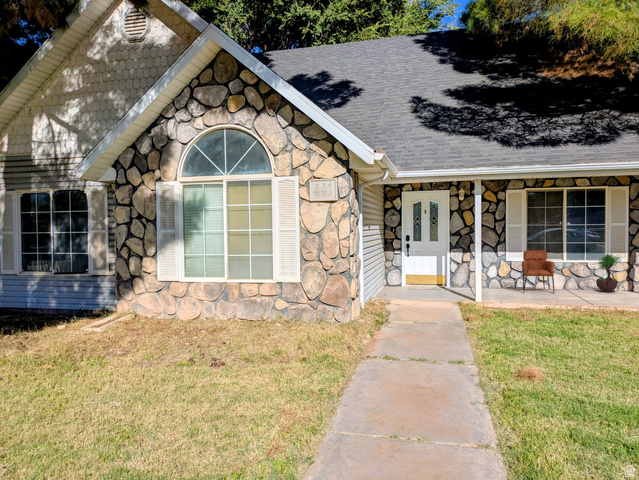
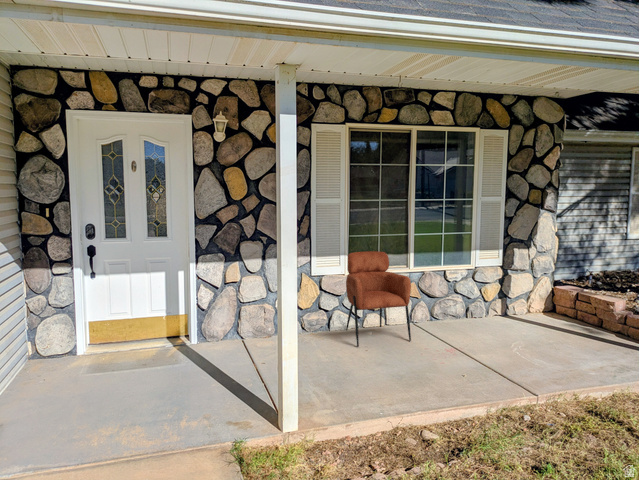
potted tree: present [596,253,621,292] -> none [462,248,511,323]

